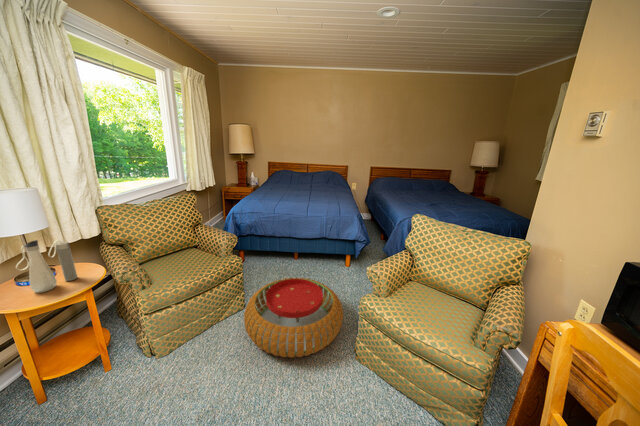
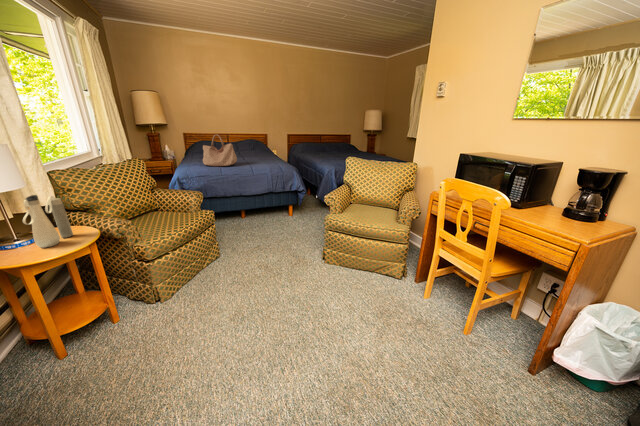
handbag: none [265,170,297,202] -> present [203,135,237,166]
pouf: present [244,278,343,357] -> none [228,222,309,274]

